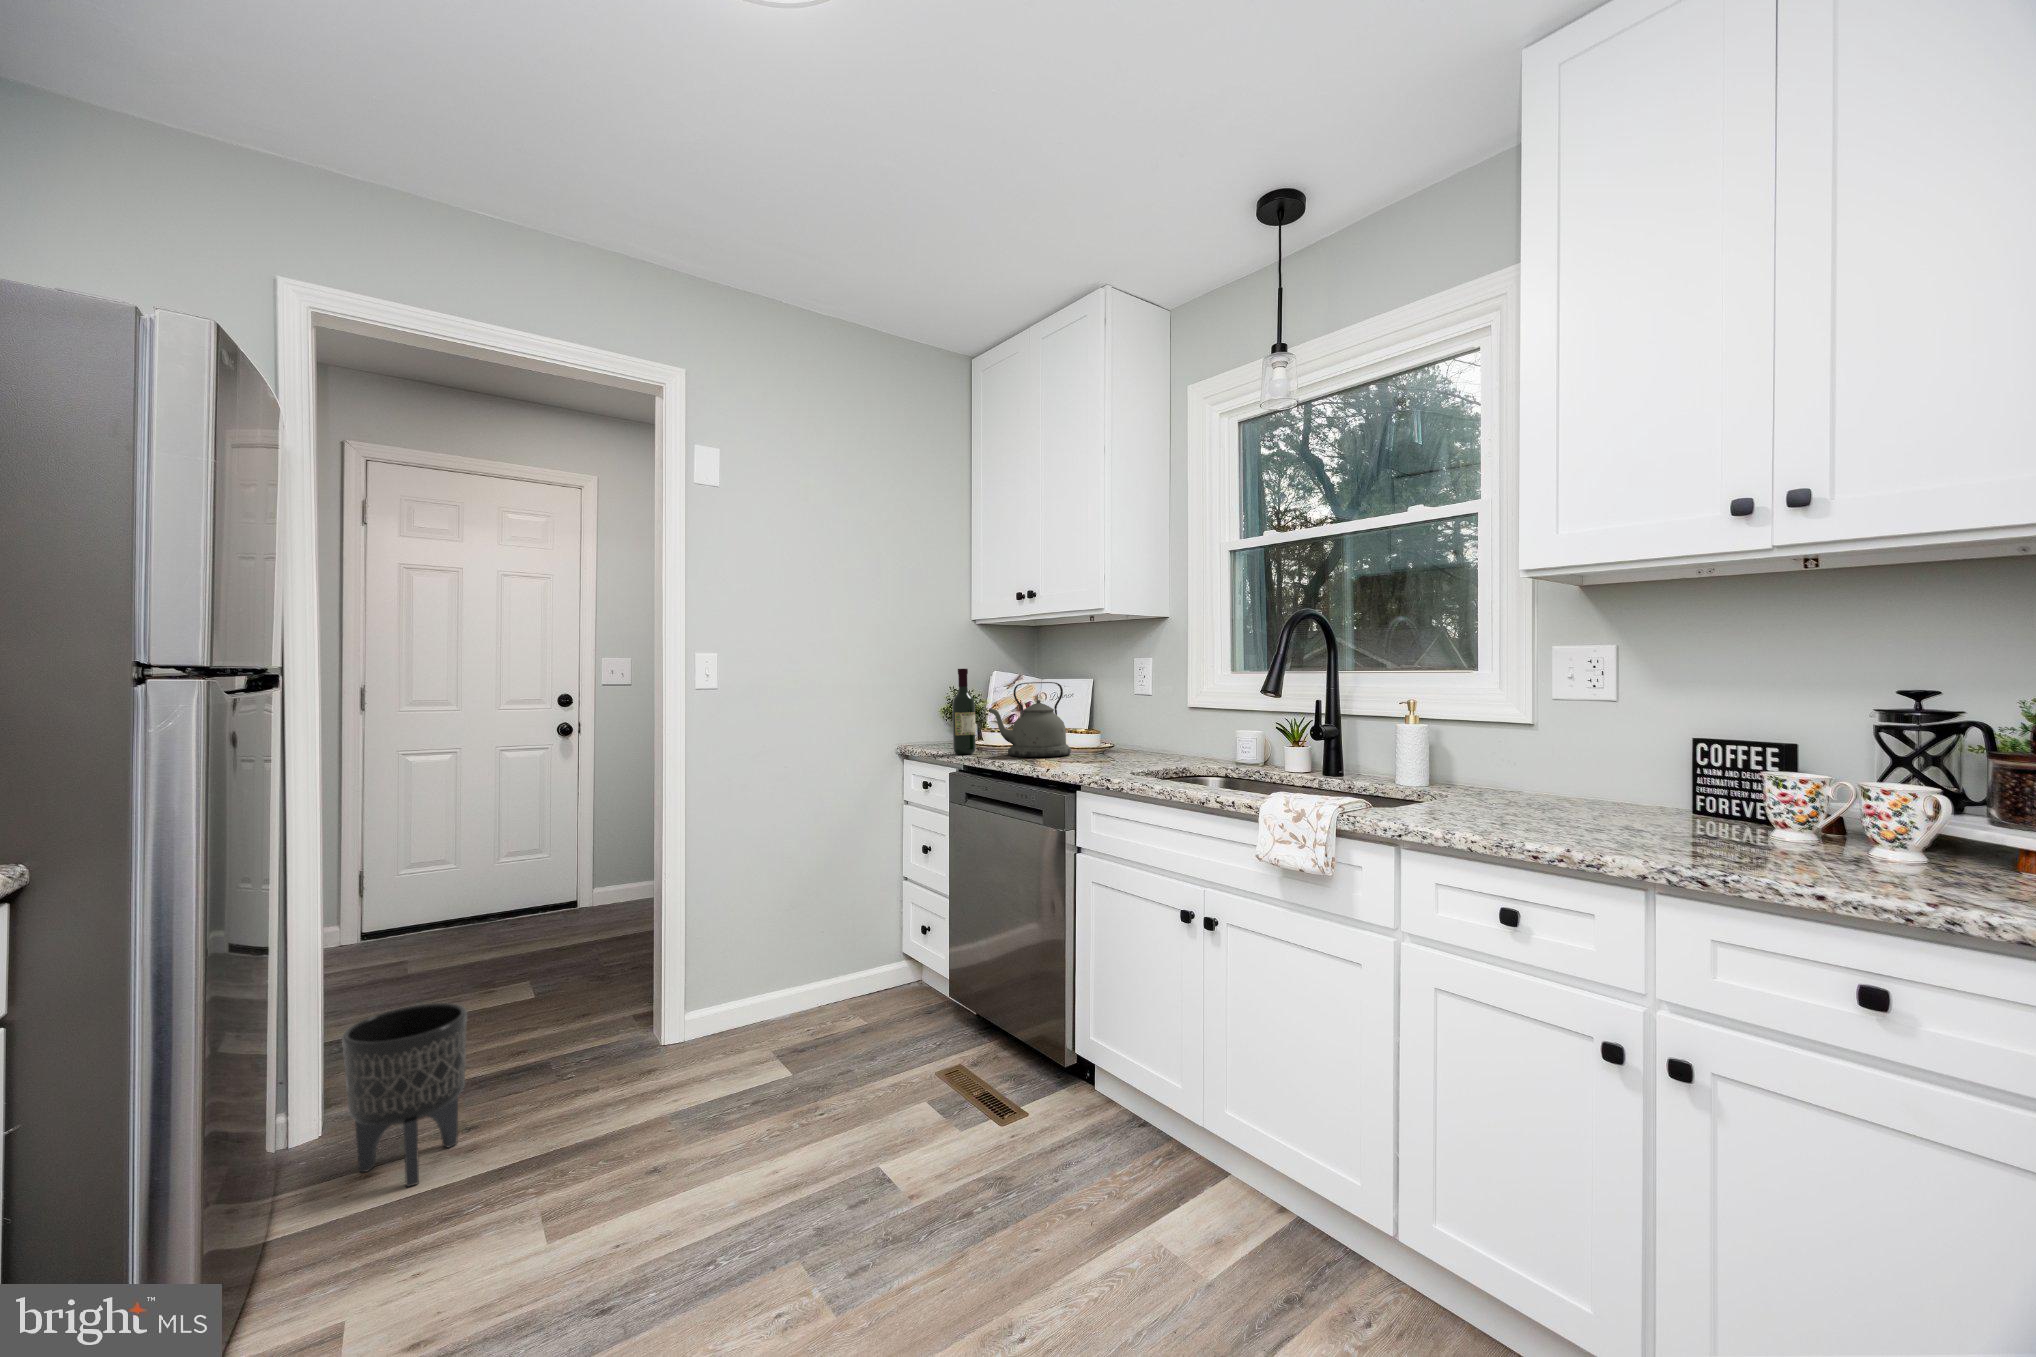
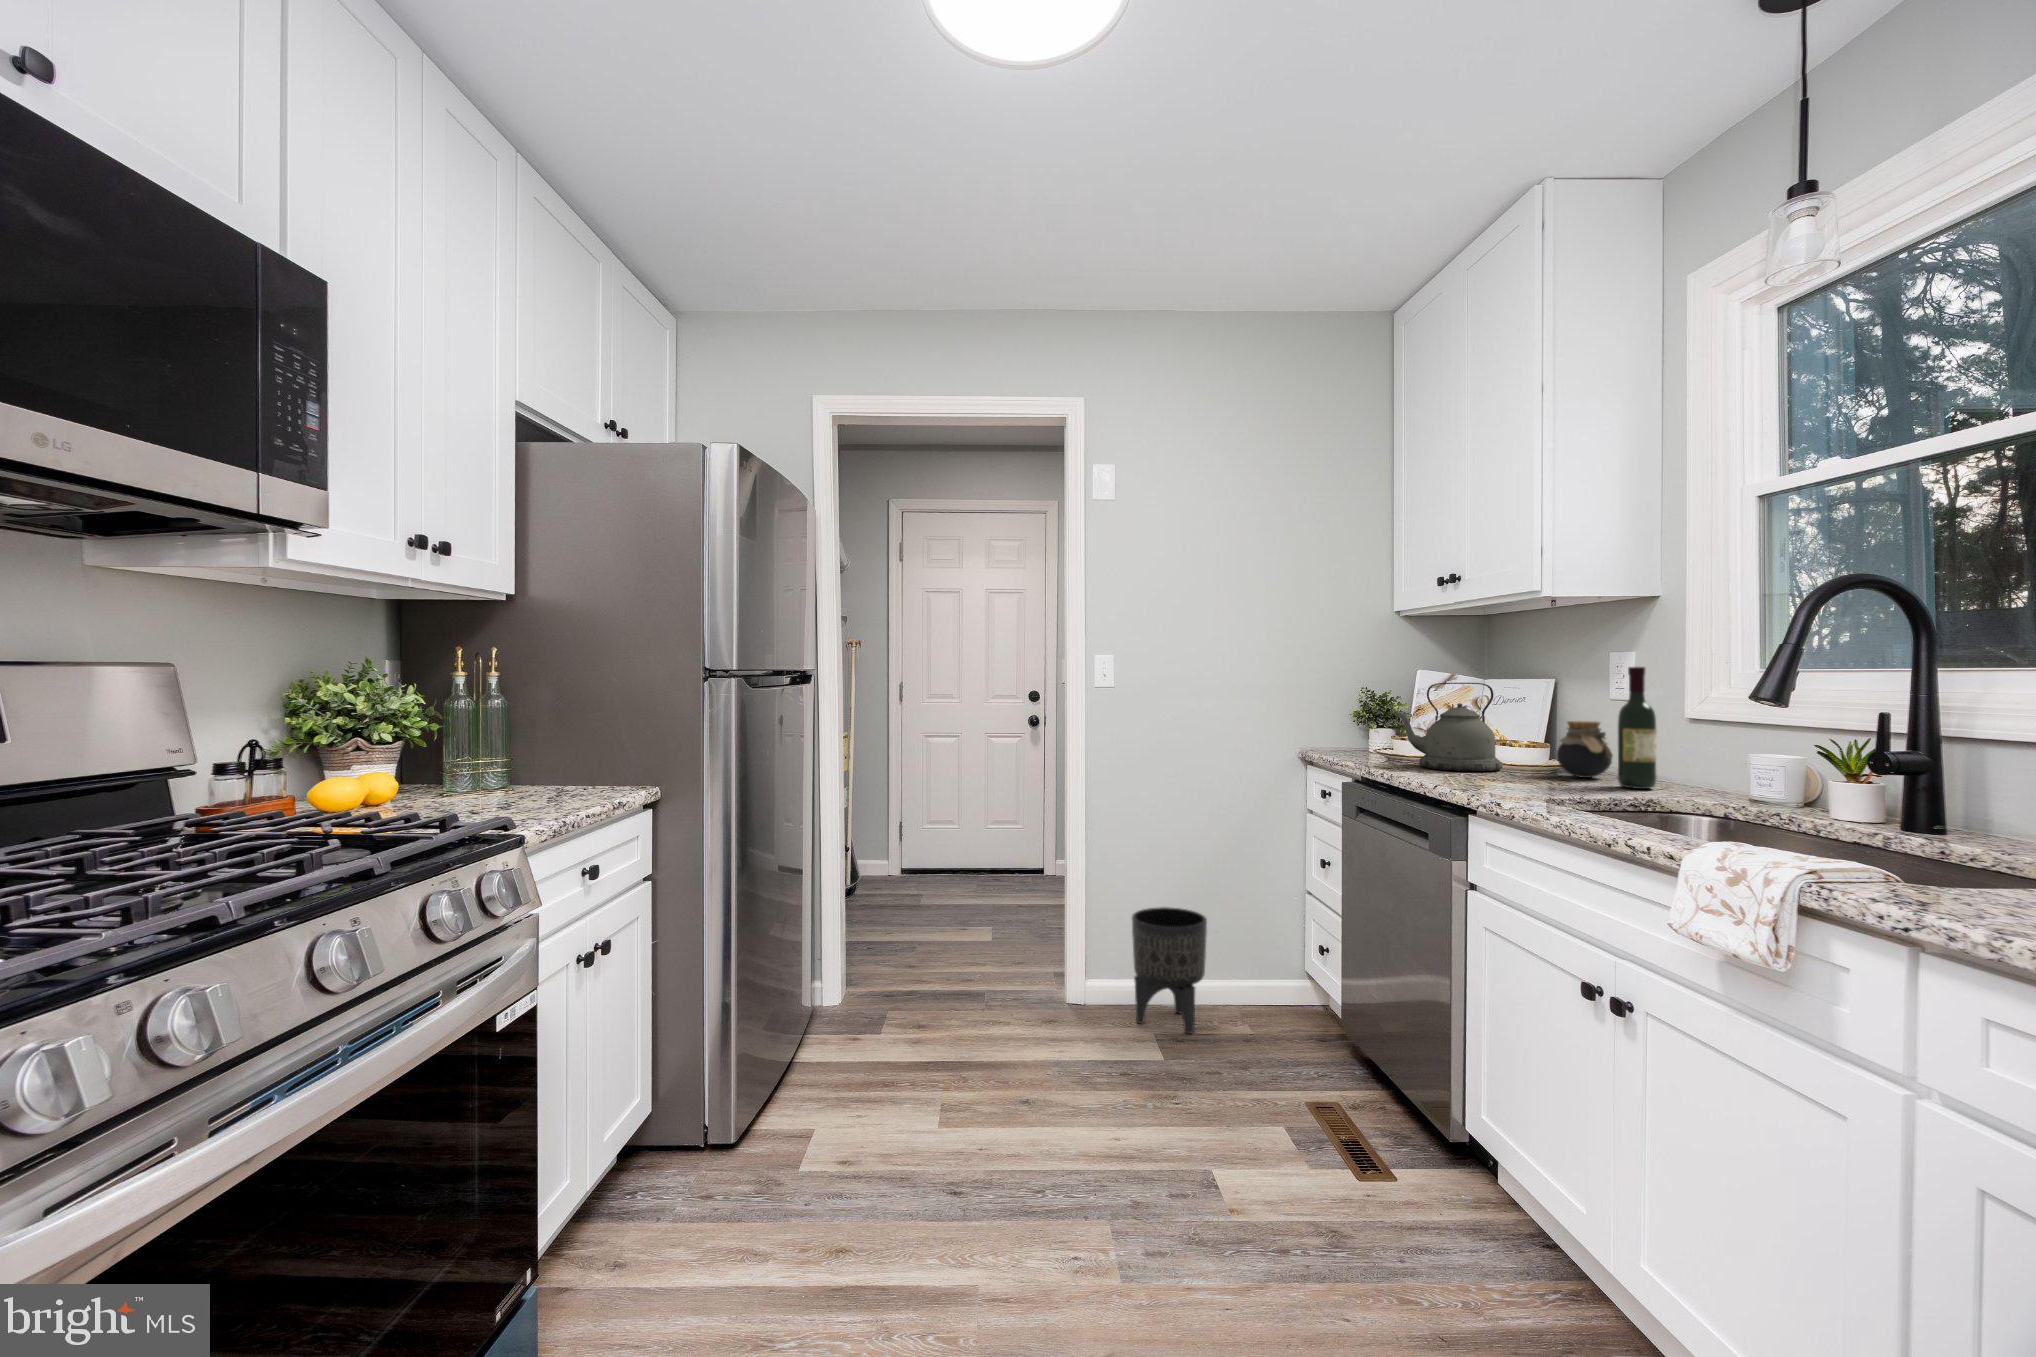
wine bottle: present [953,669,976,754] -> present [1618,667,1657,789]
jar: none [1111,710,1151,755] -> present [1557,721,1613,778]
planter: present [342,1003,467,1187] -> present [1132,907,1207,1034]

